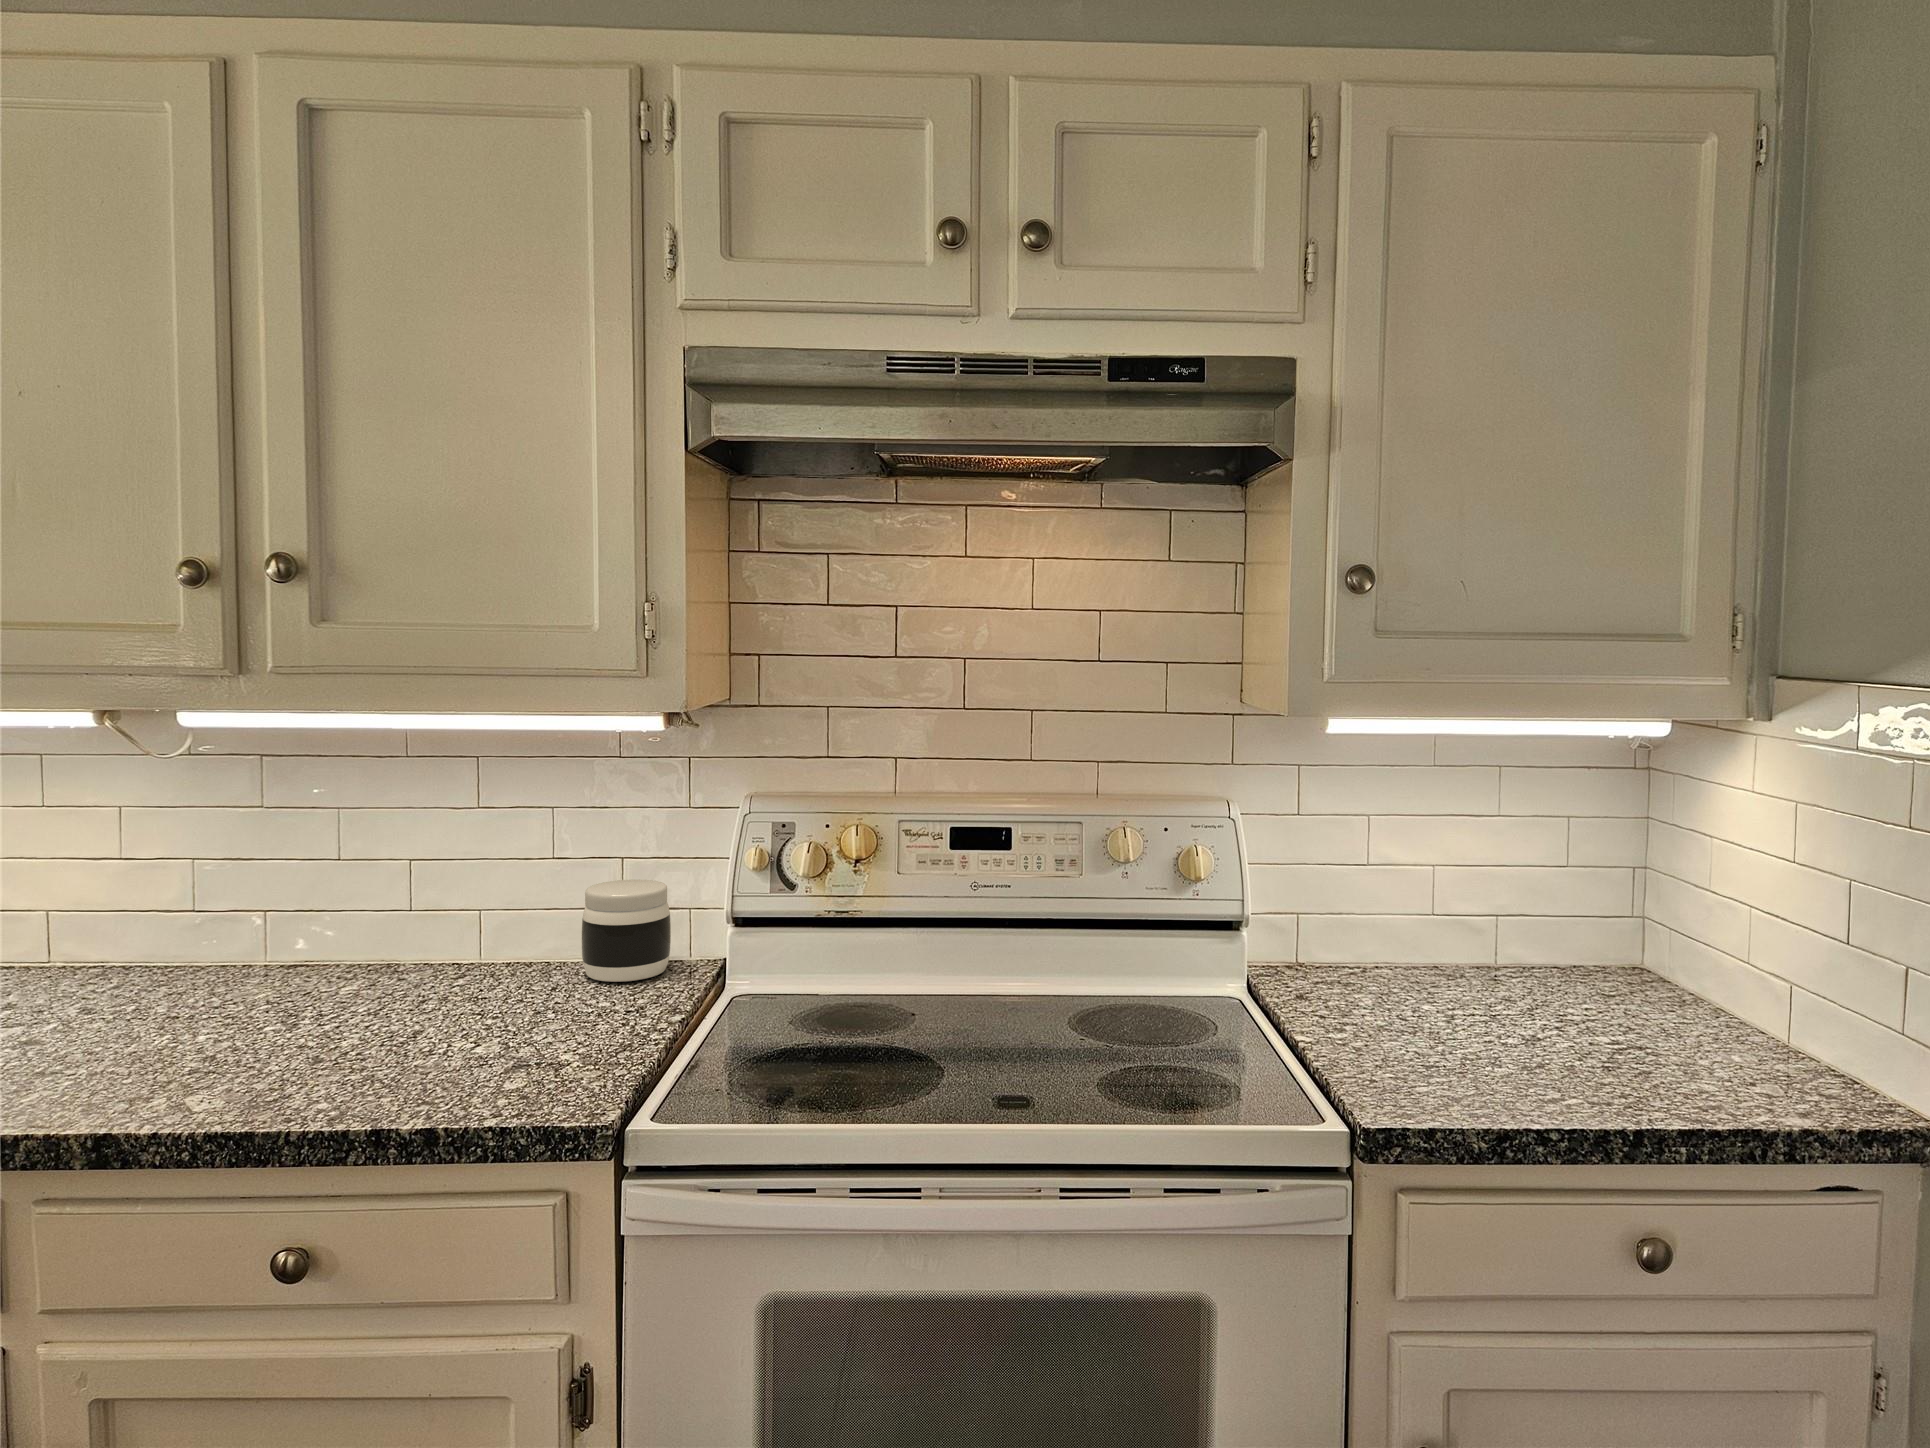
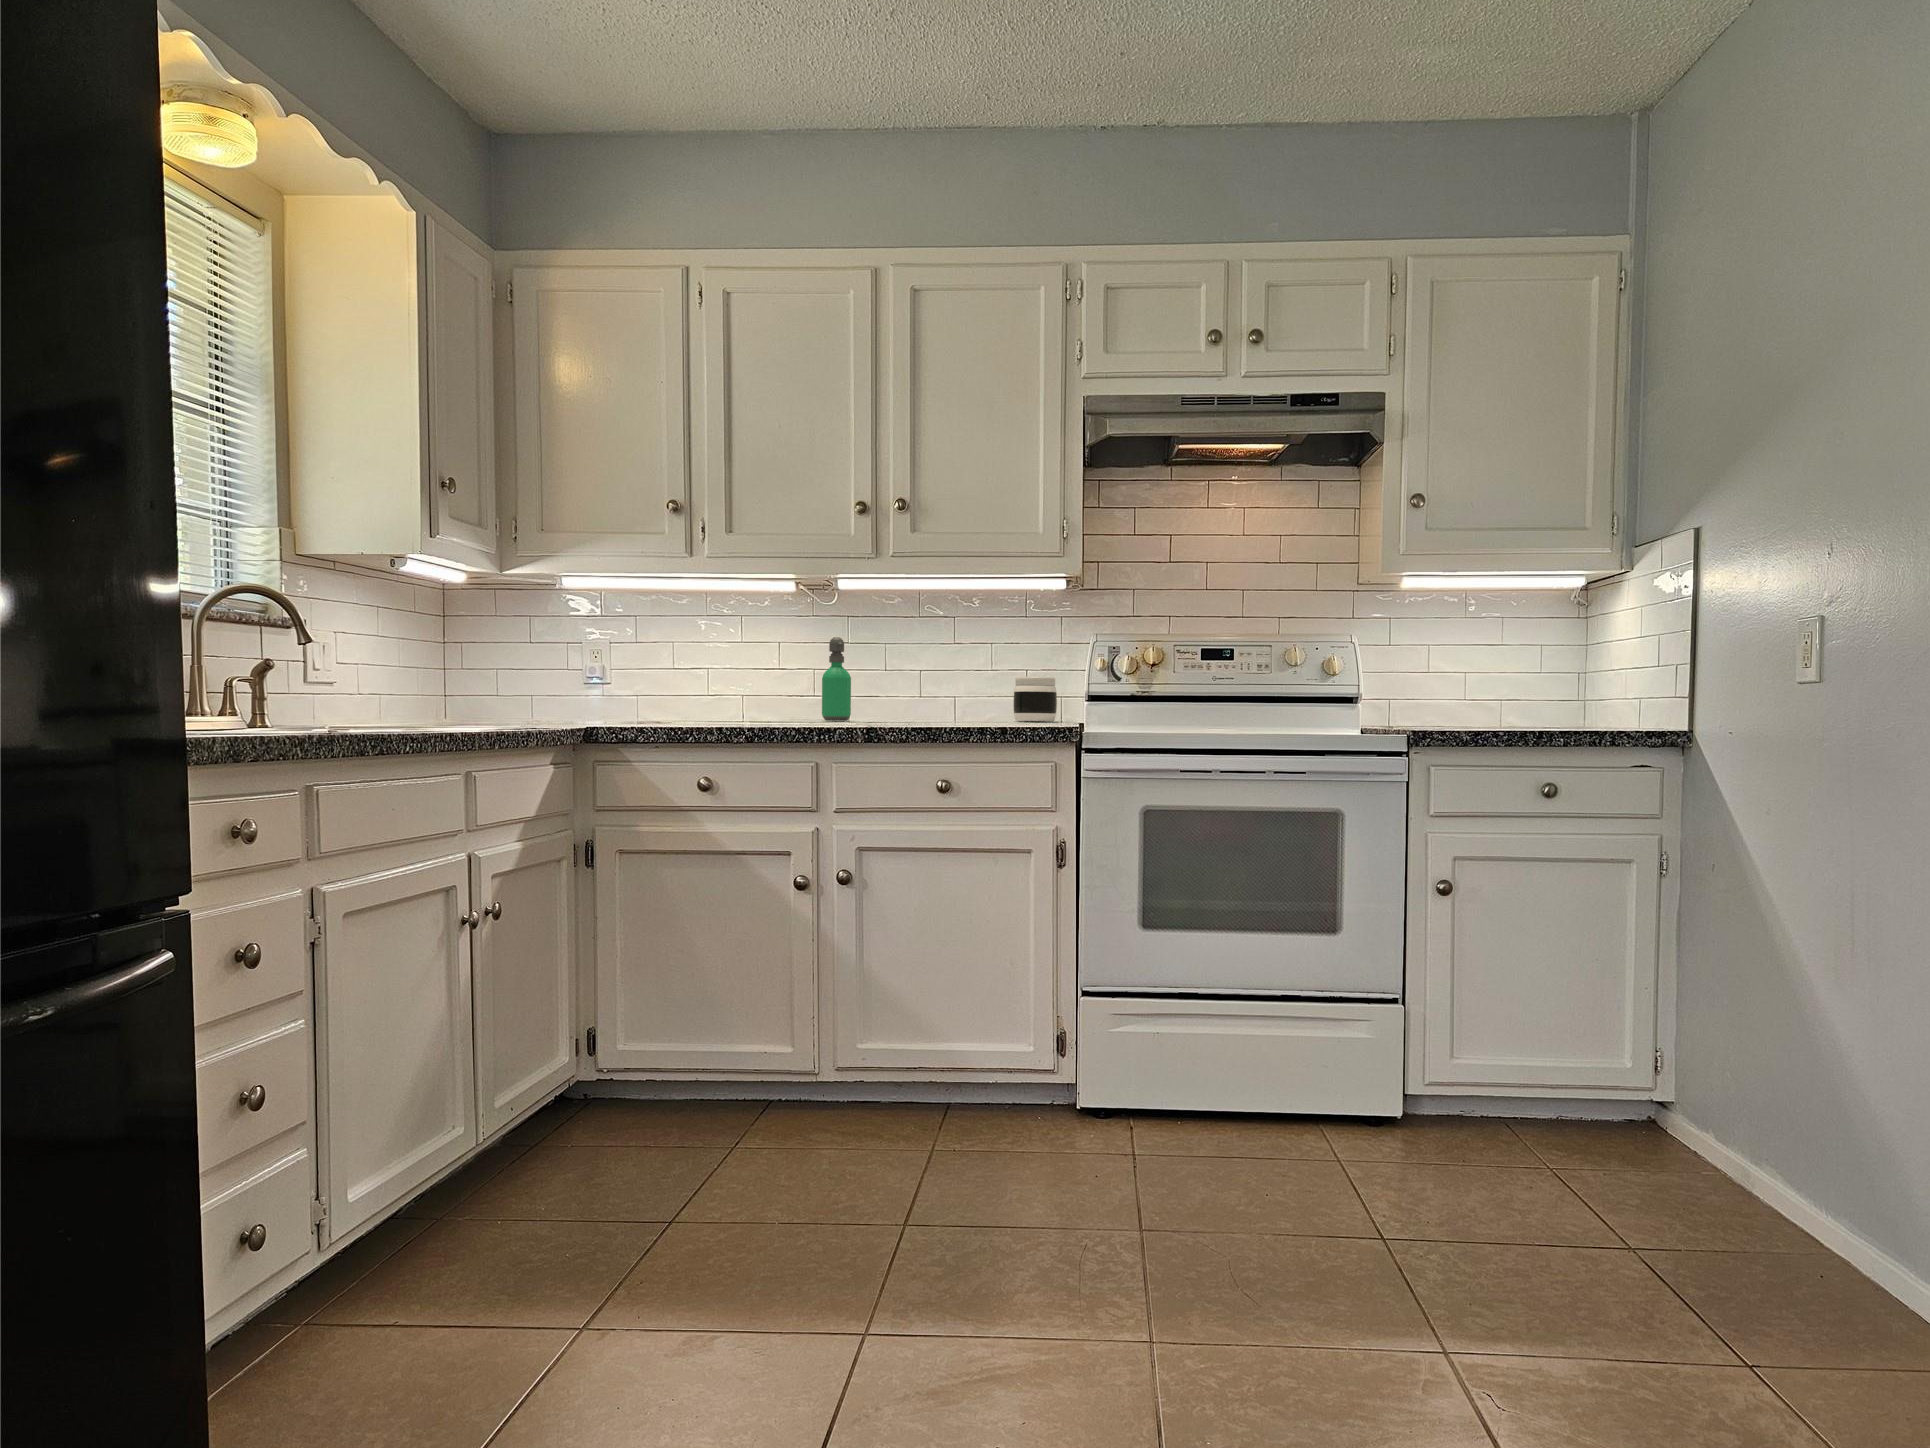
soap dispenser: none [139,834,213,1014] -> present [822,637,851,721]

